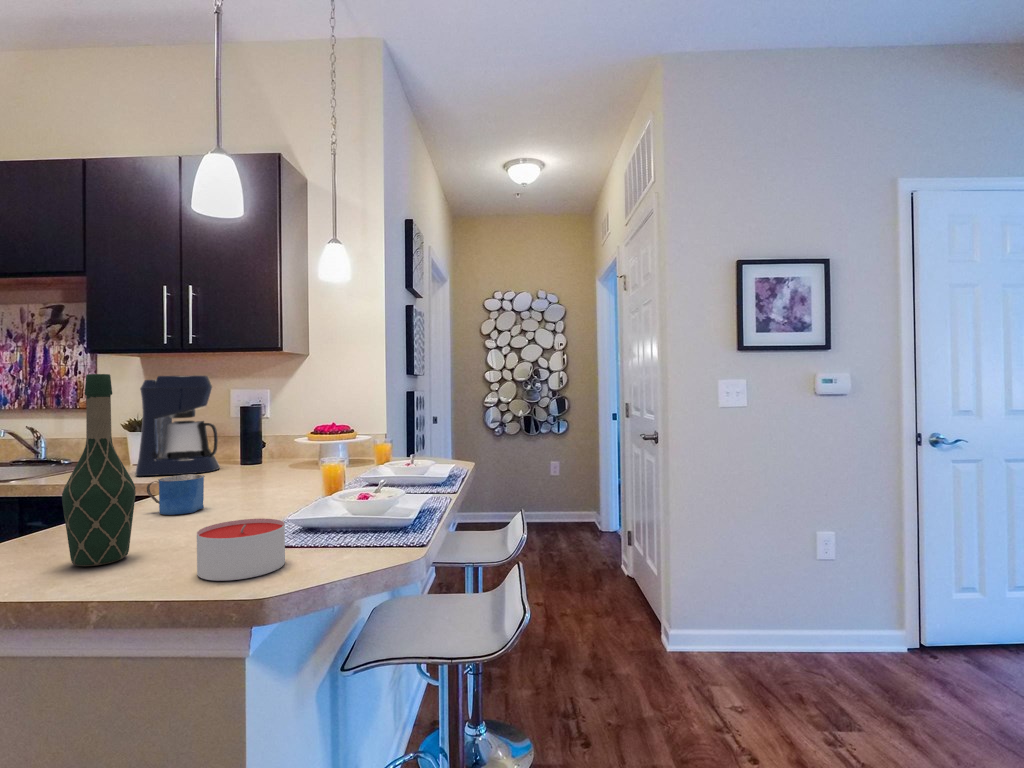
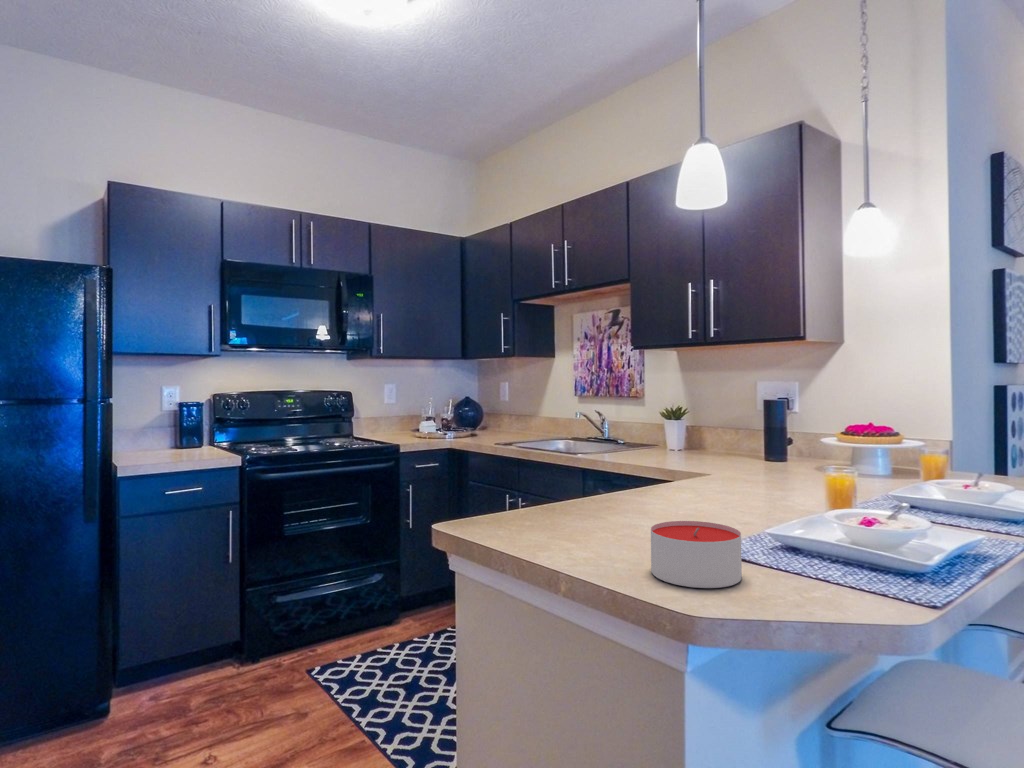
wine bottle: present [62,374,136,566] -> none [563,366,617,538]
coffee maker: present [136,375,220,476] -> none [663,367,739,465]
mug: present [147,474,205,515] -> none [650,465,700,504]

